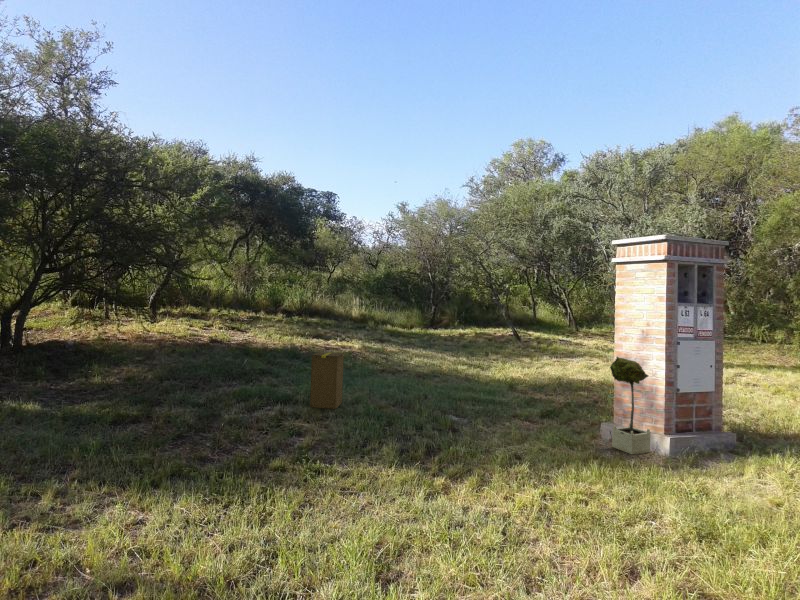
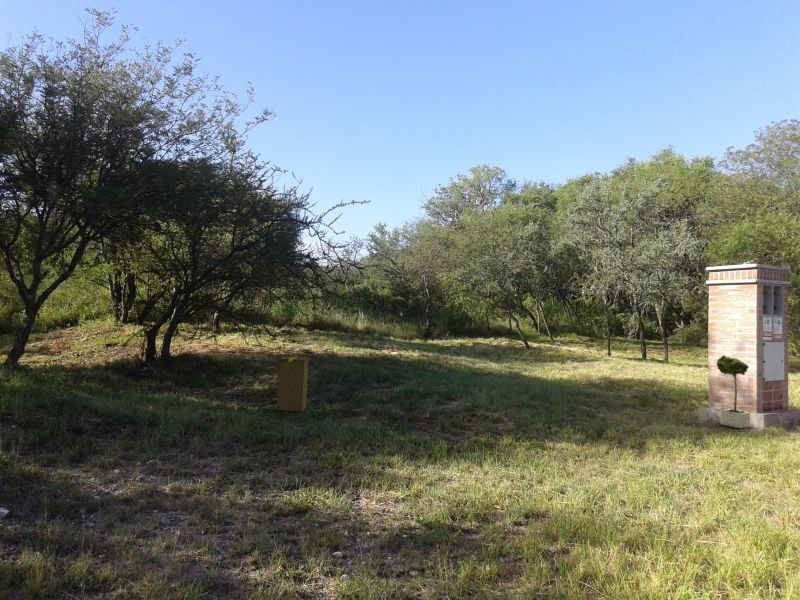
cardboard box: present [310,352,344,409] -> present [276,356,308,412]

